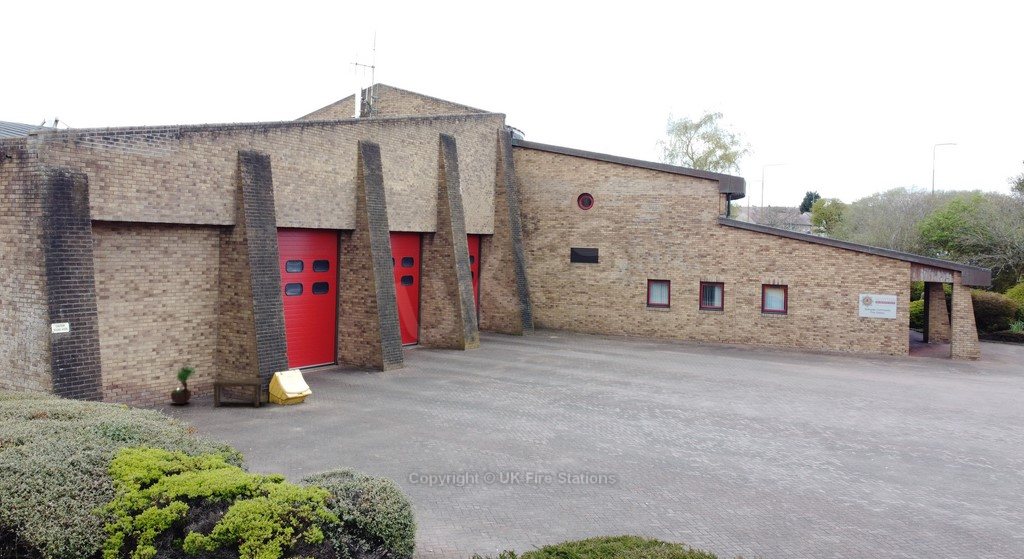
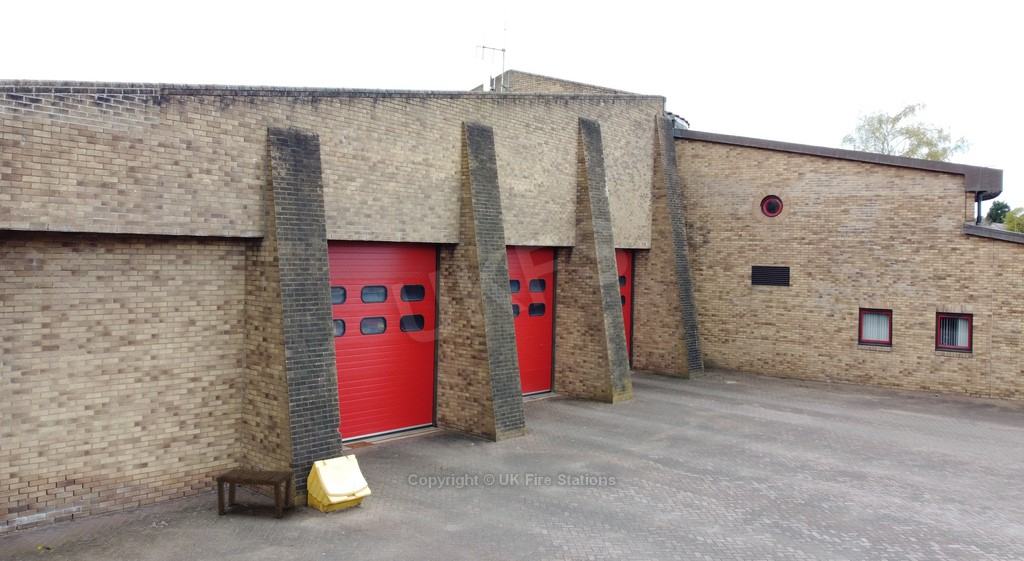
potted tree: present [171,365,195,404] -> none [161,444,201,505]

